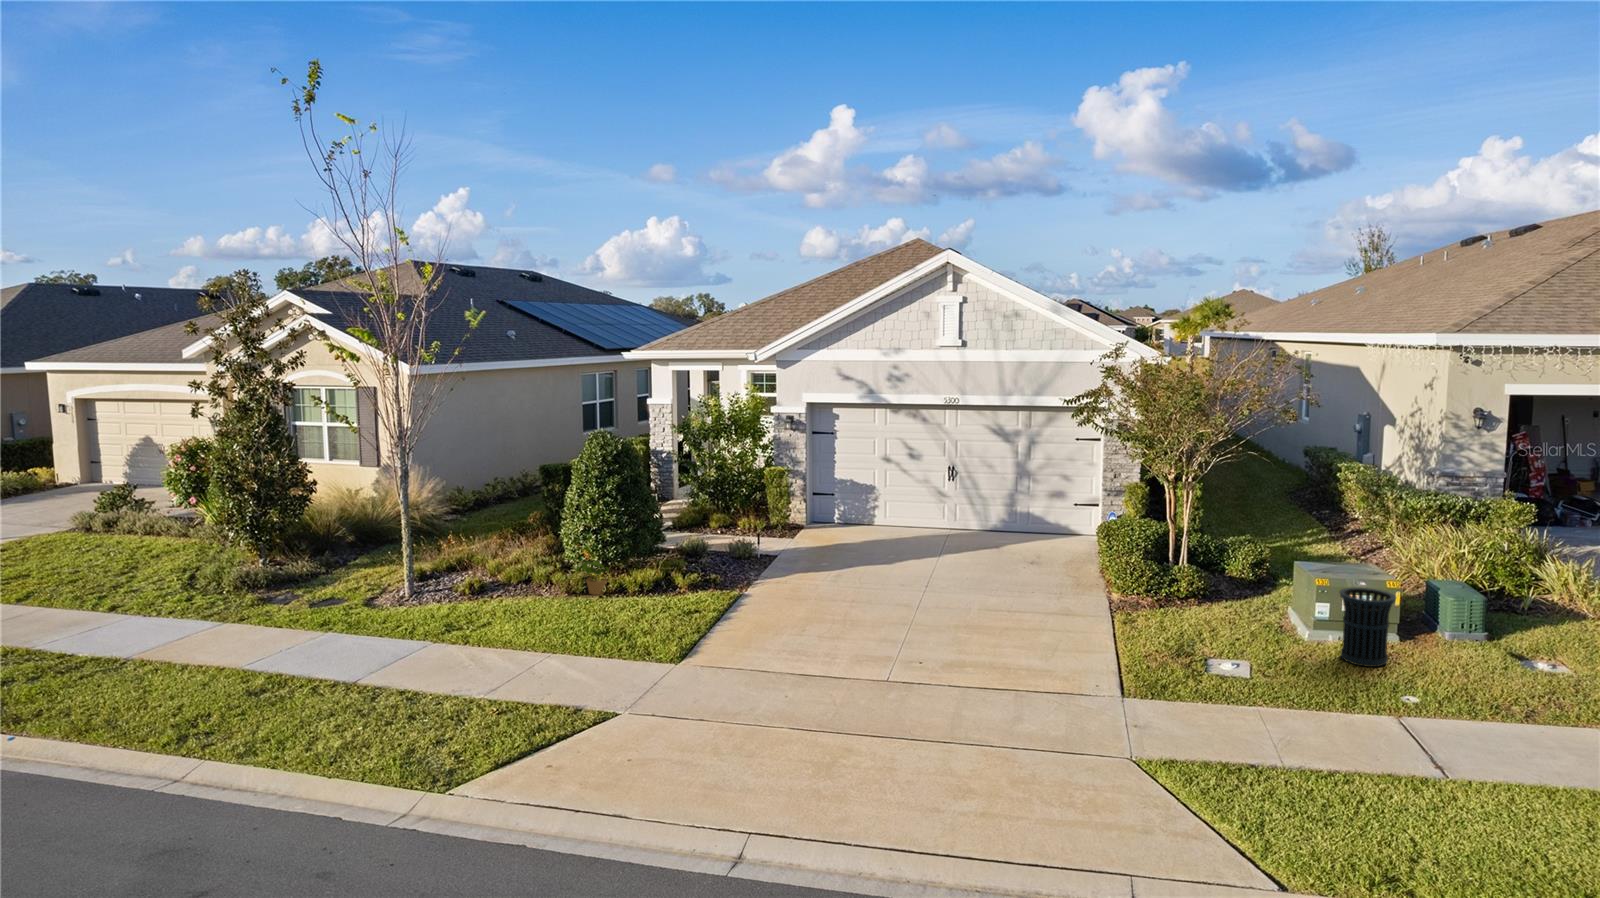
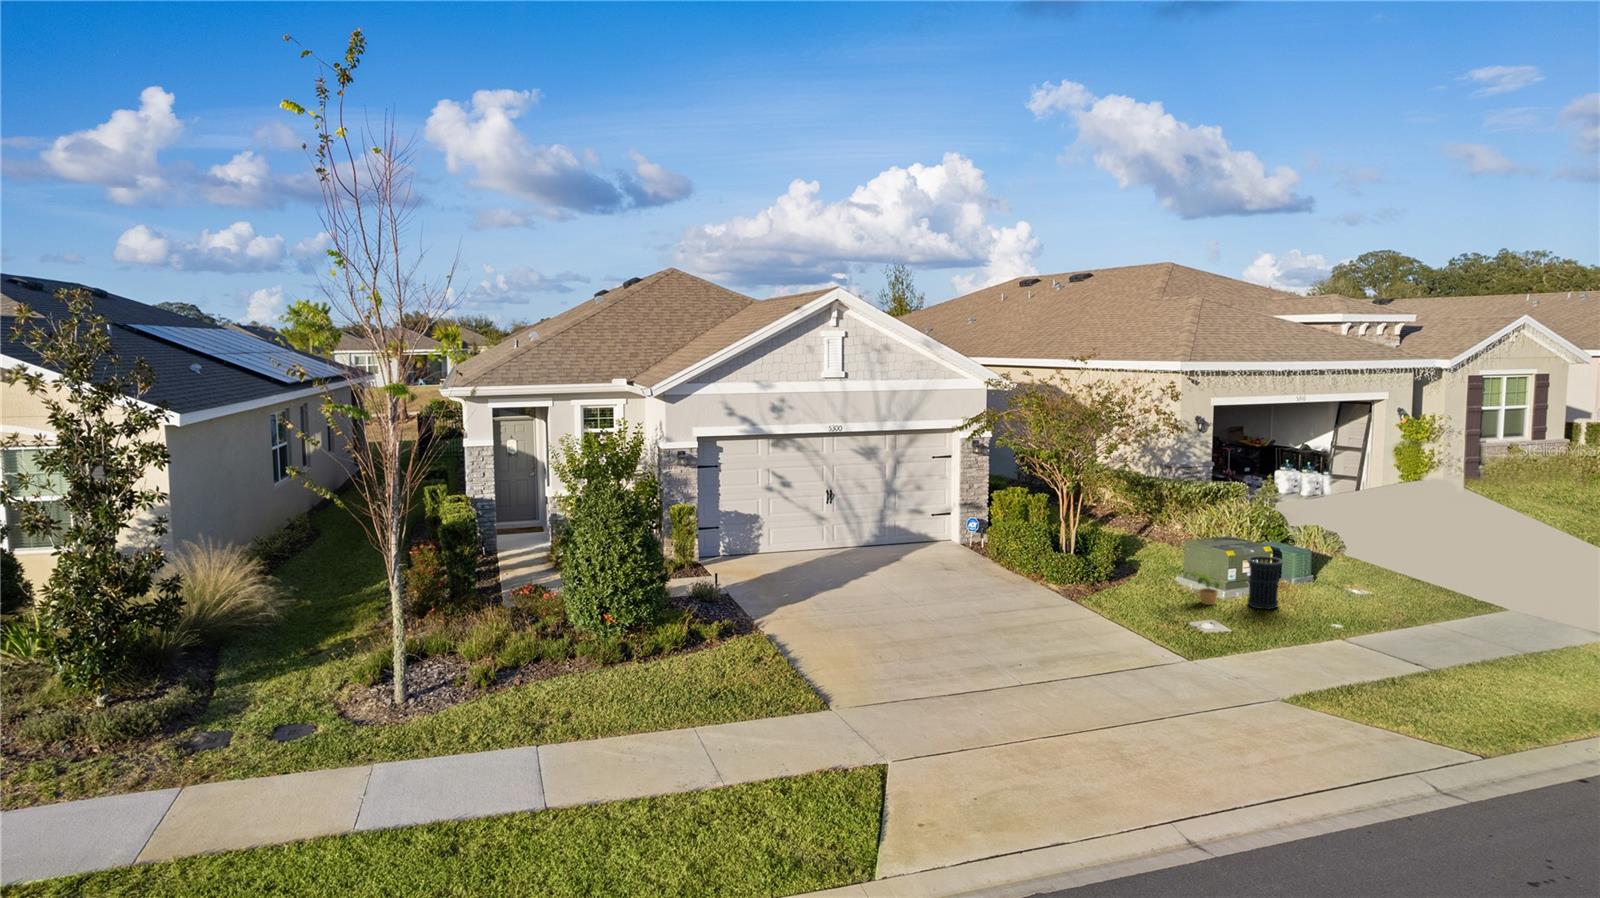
potted plant: present [576,561,609,595] -> present [1185,572,1219,605]

